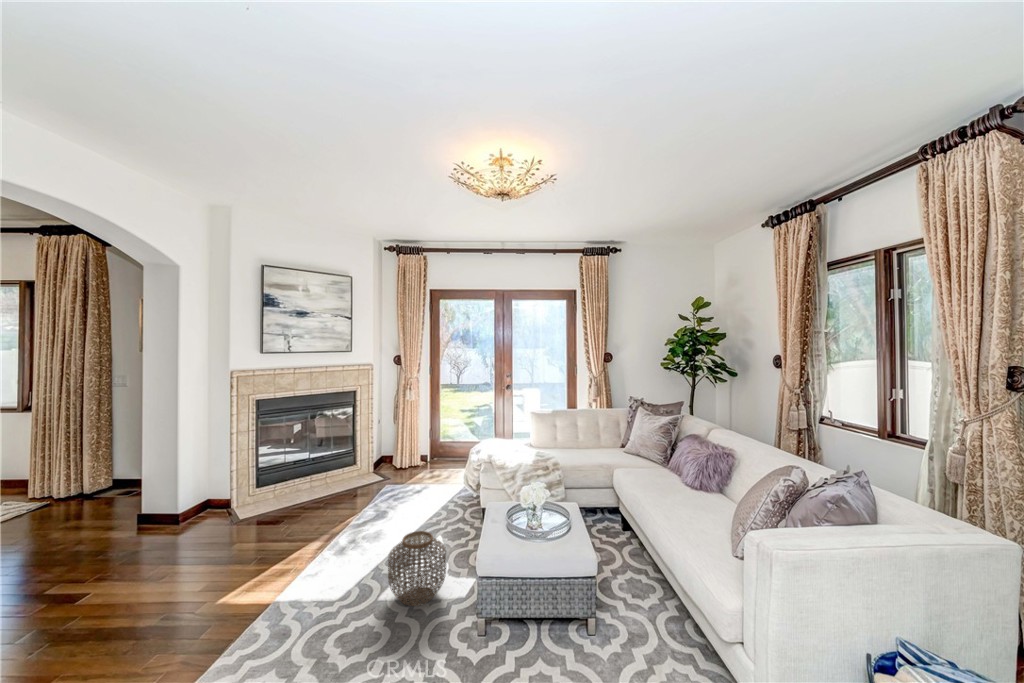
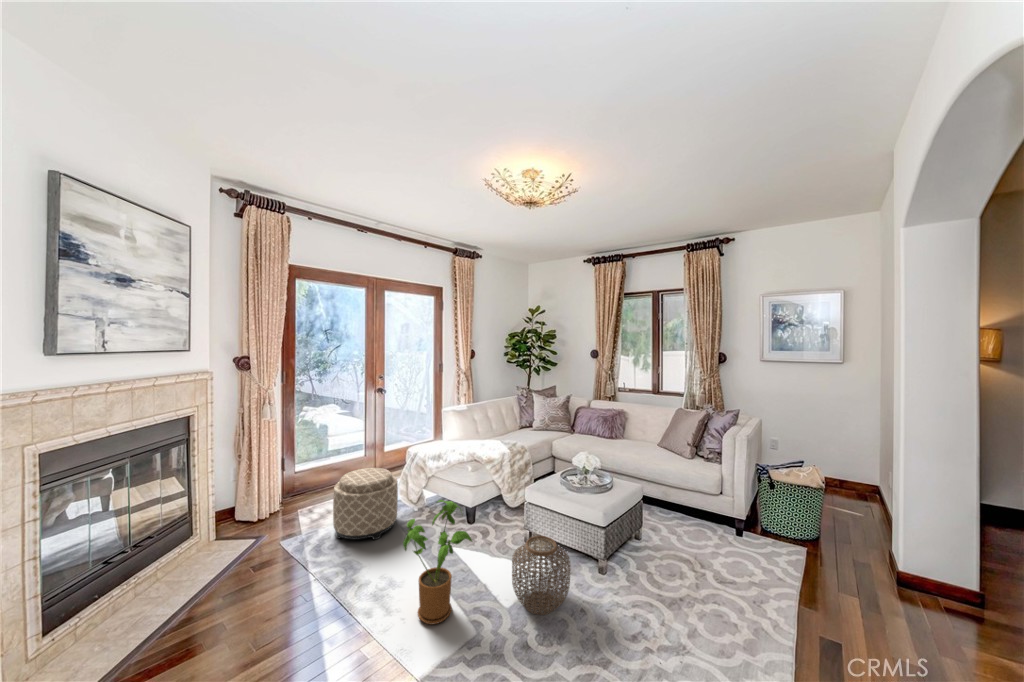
ottoman: none [404,449,453,506] -> present [333,468,398,540]
house plant: none [346,474,399,567] -> present [403,500,472,624]

